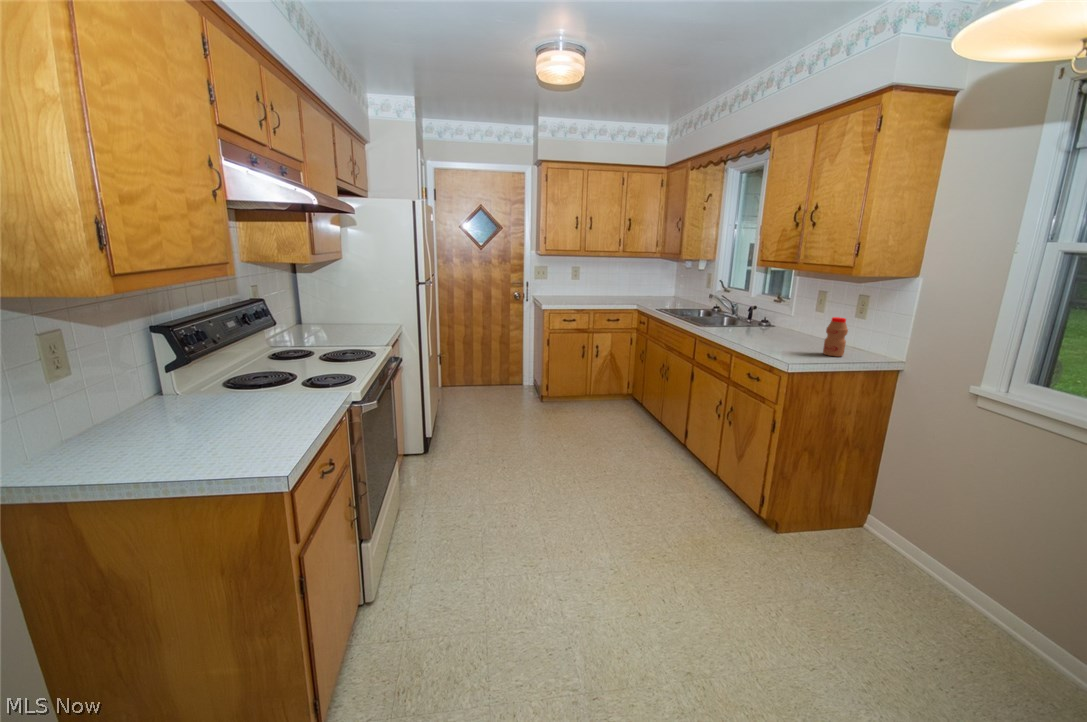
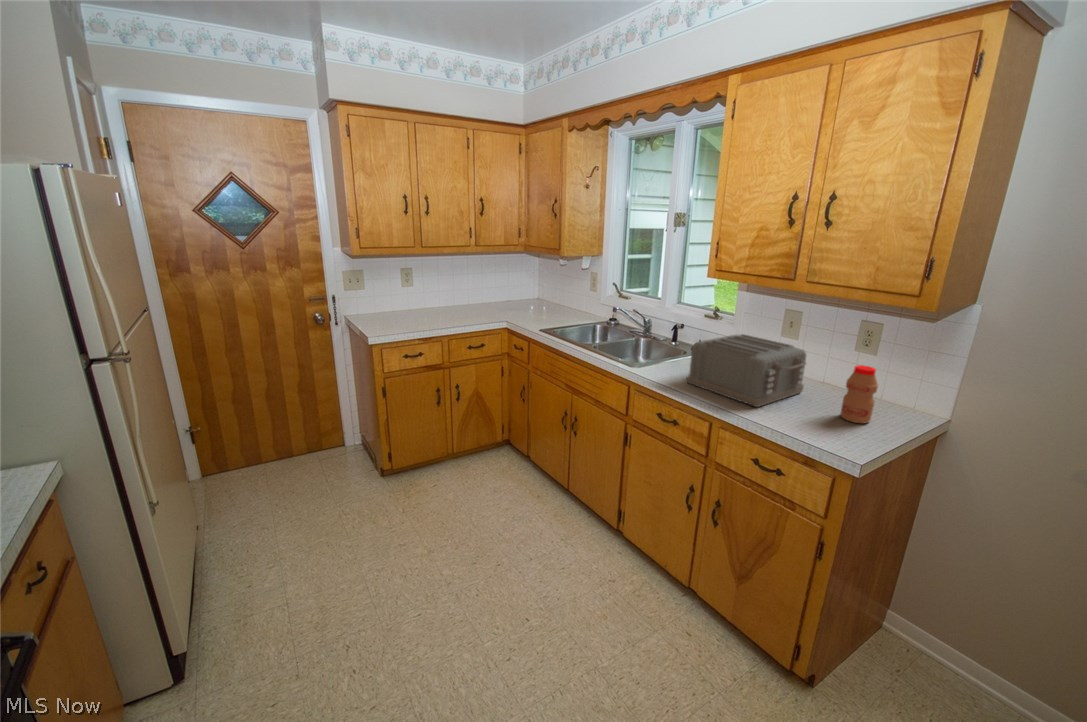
toaster: none [731,305,817,345] -> present [687,334,806,407]

